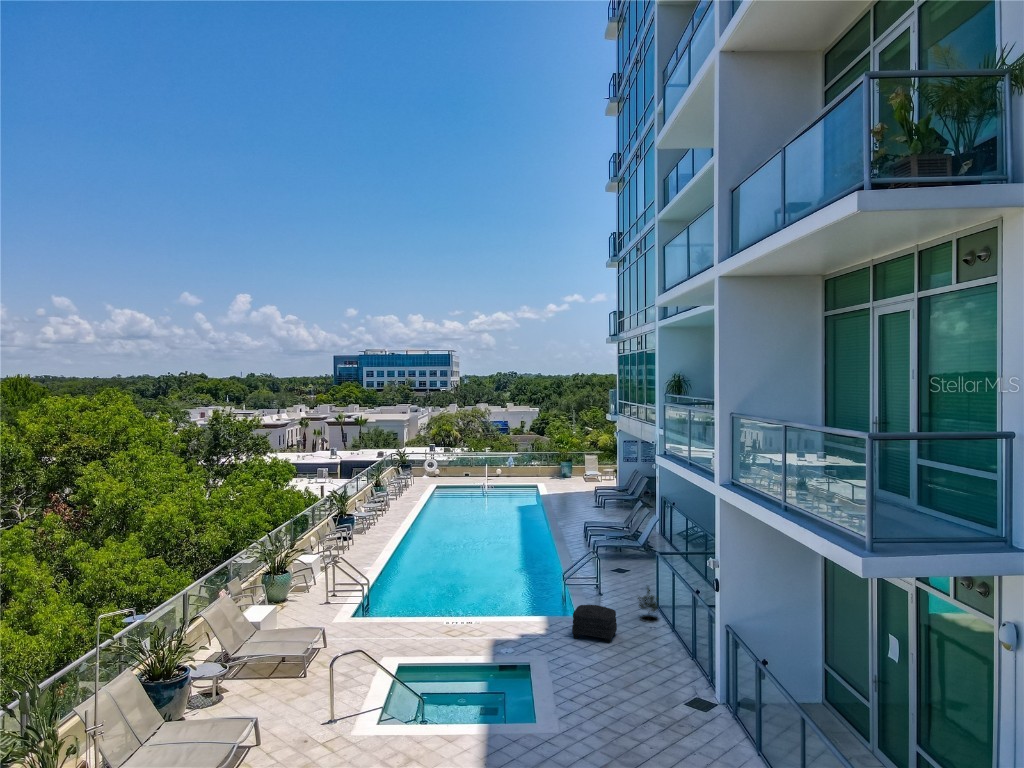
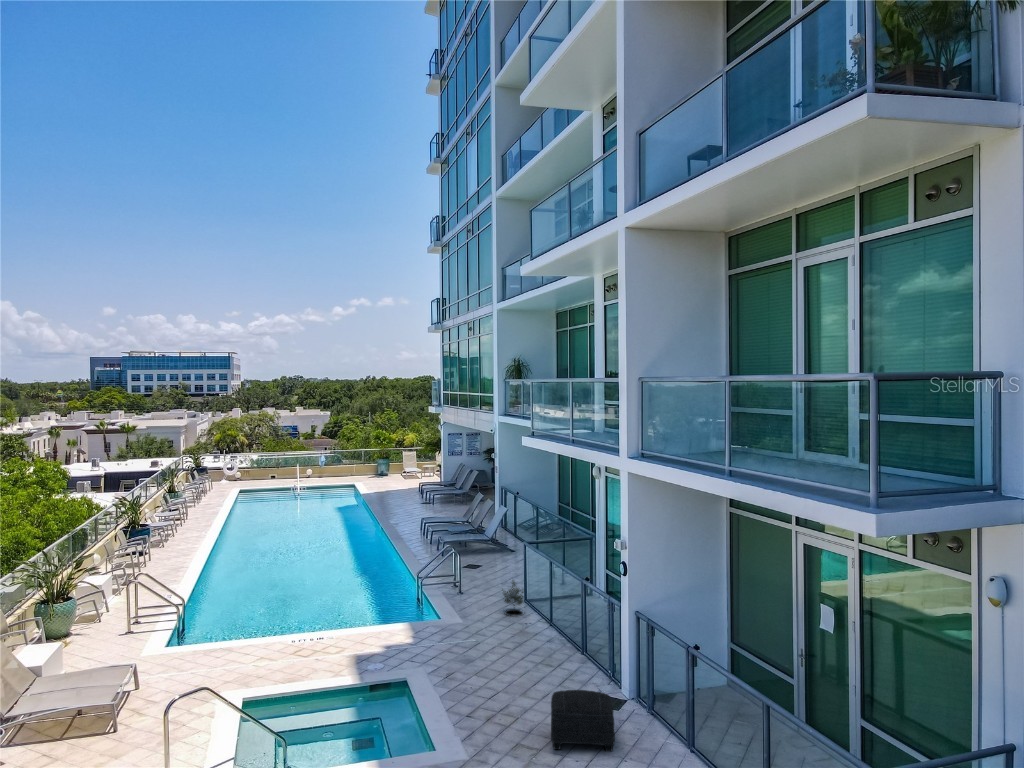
ottoman: present [572,605,617,643] -> present [551,690,615,752]

